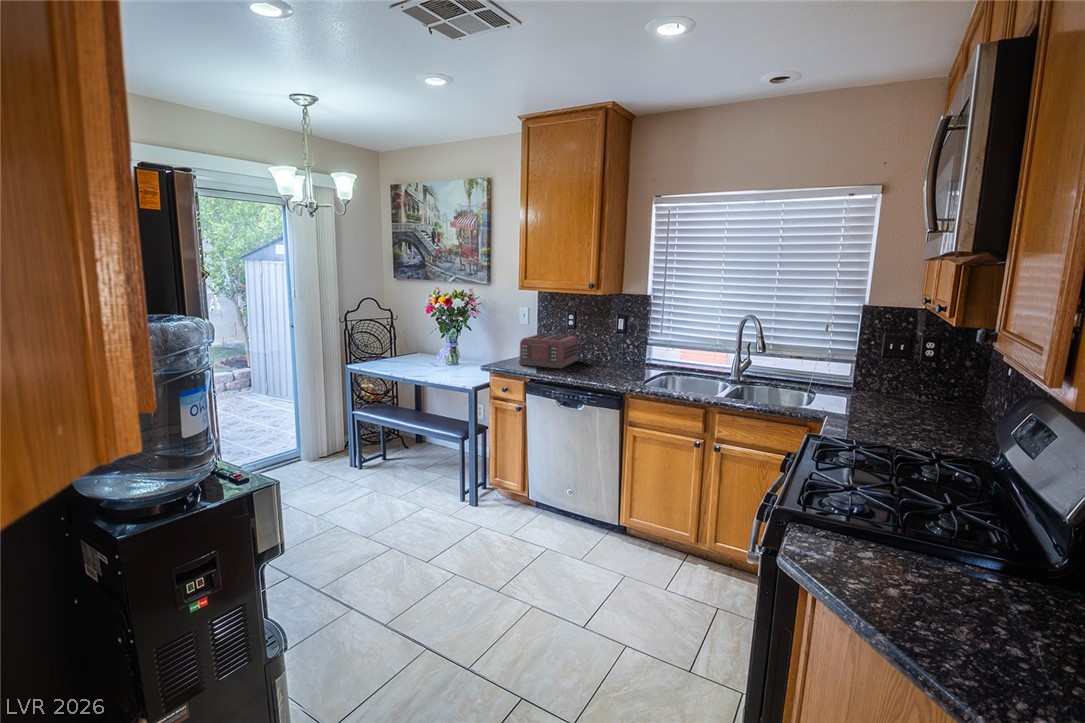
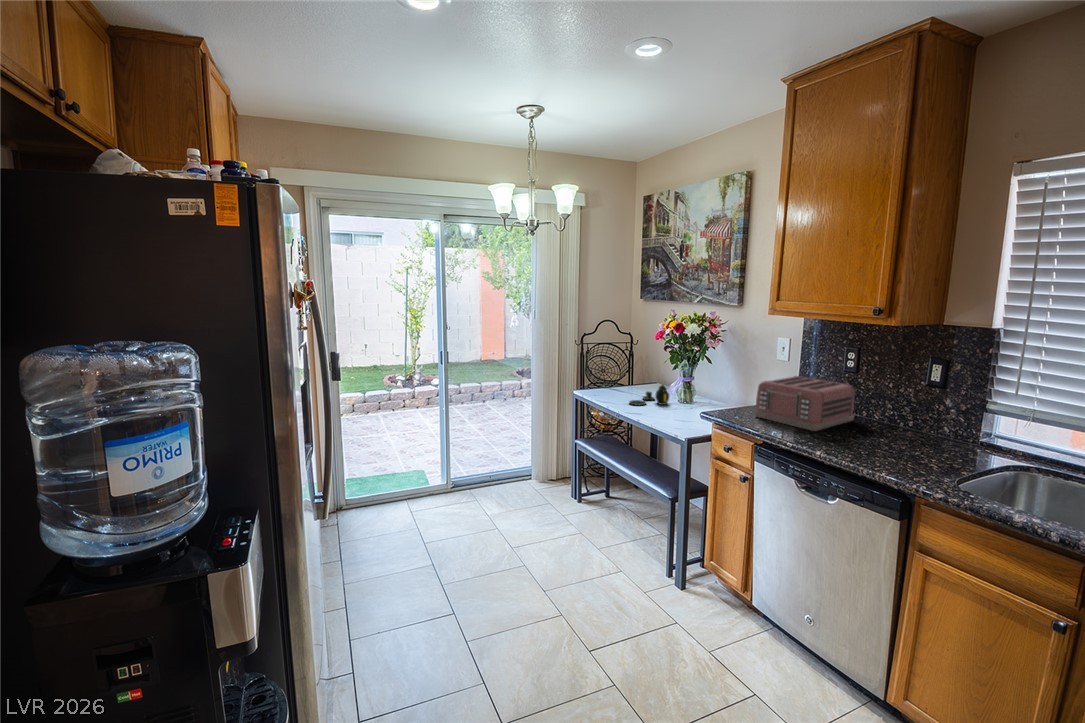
teapot: none [407,351,441,371] -> present [629,384,669,406]

